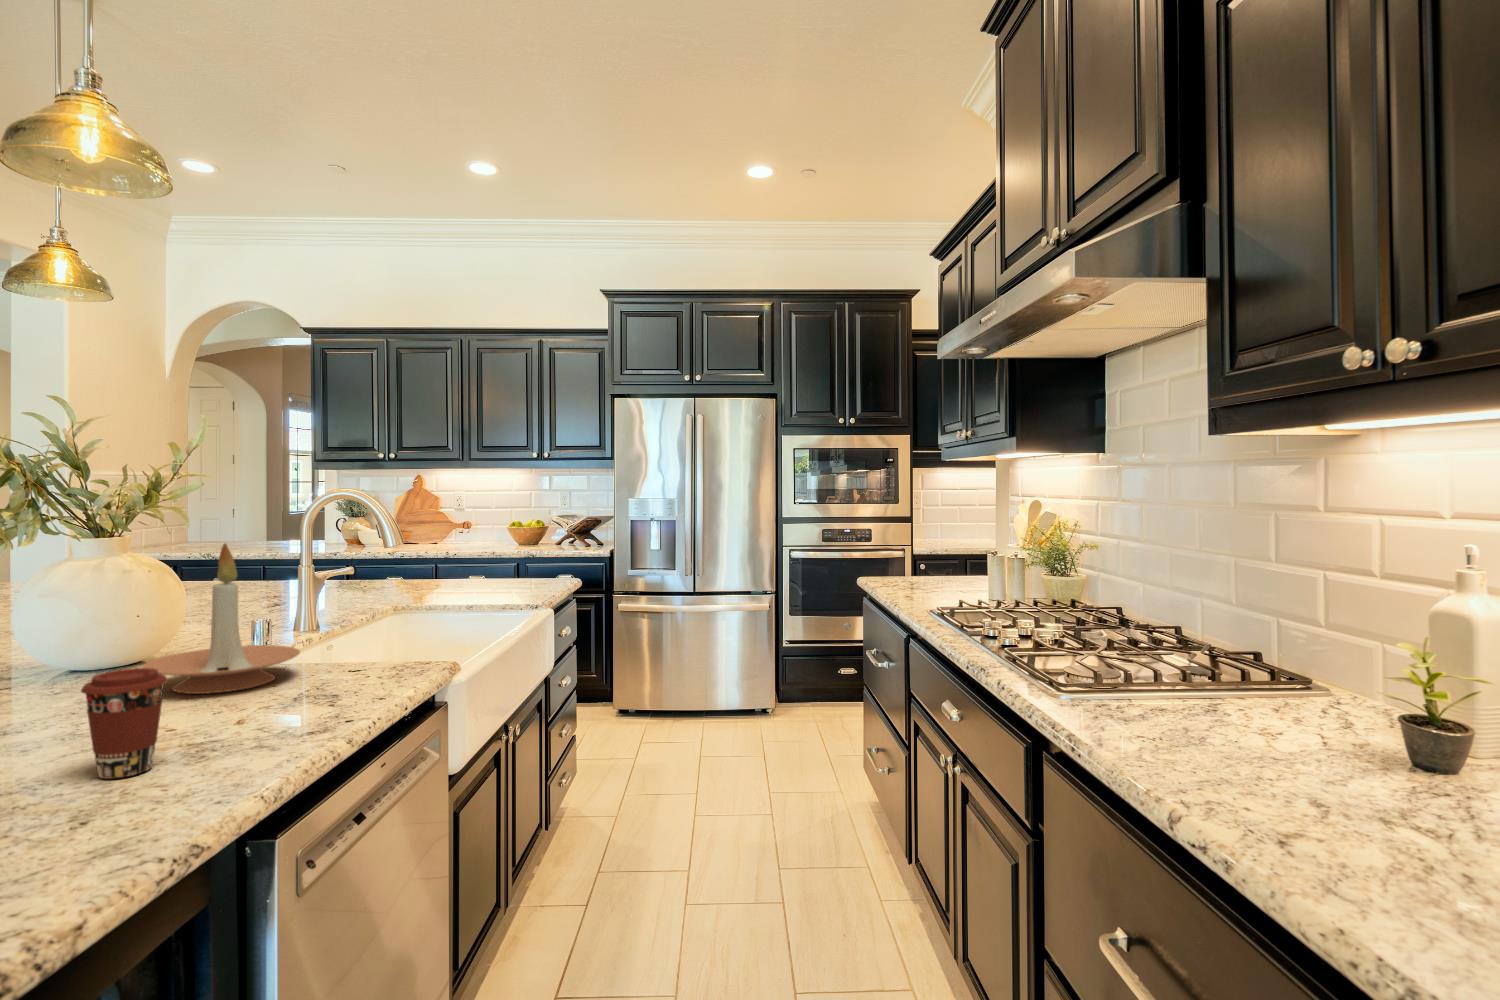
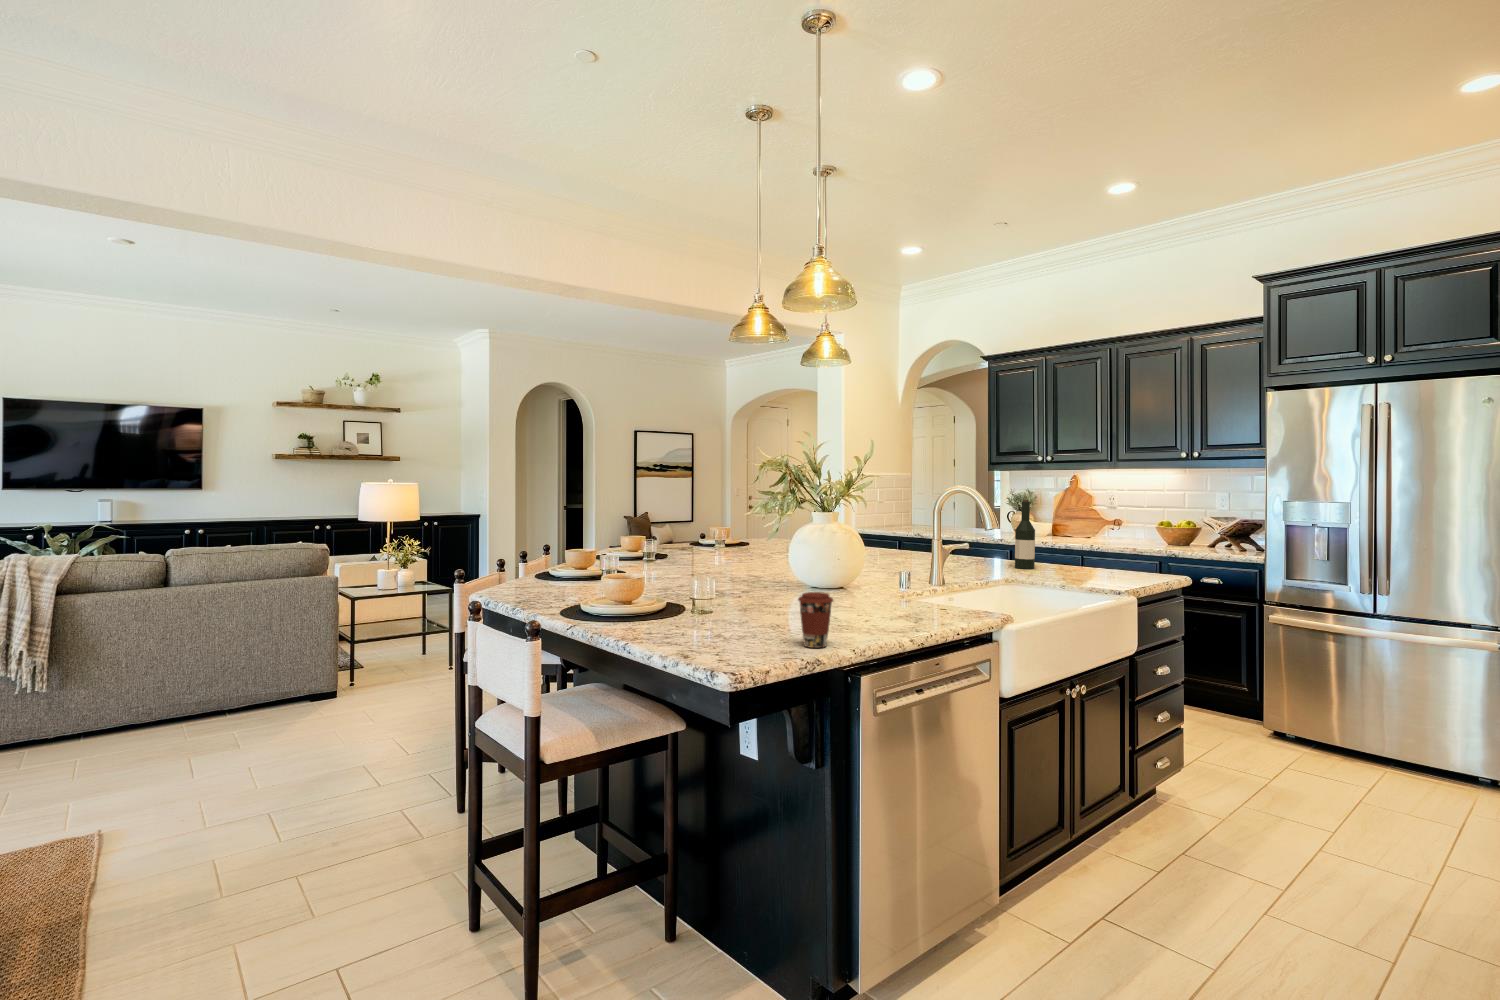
wine bottle: none [382,500,407,584] -> present [1015,500,1035,569]
candle holder: present [143,543,300,694] -> none [838,528,920,620]

